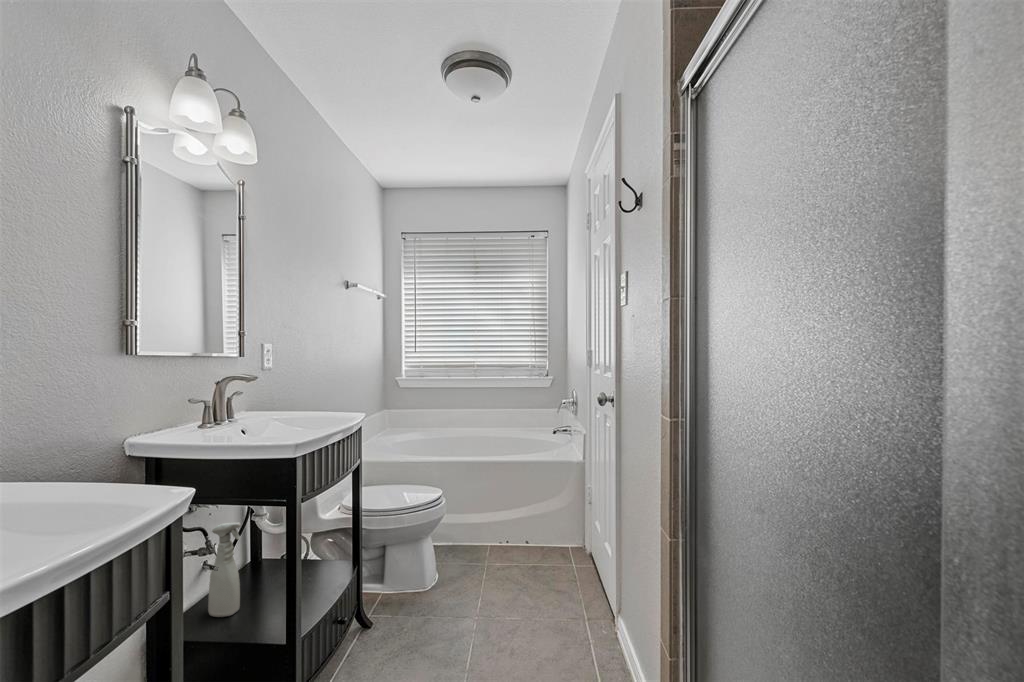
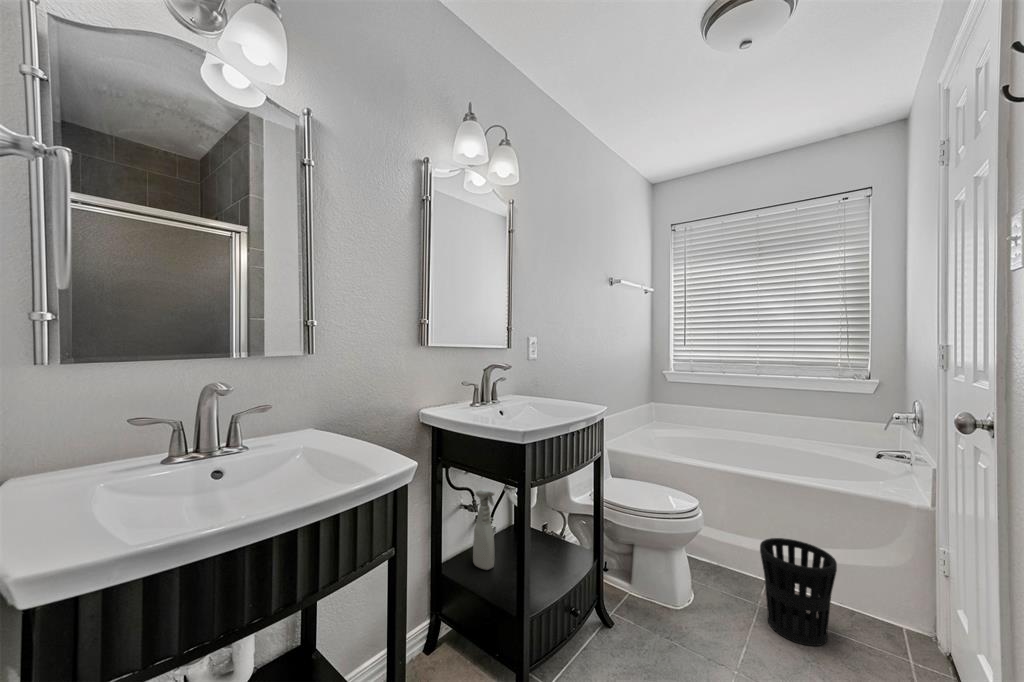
wastebasket: none [487,503,536,580] -> present [760,538,837,646]

